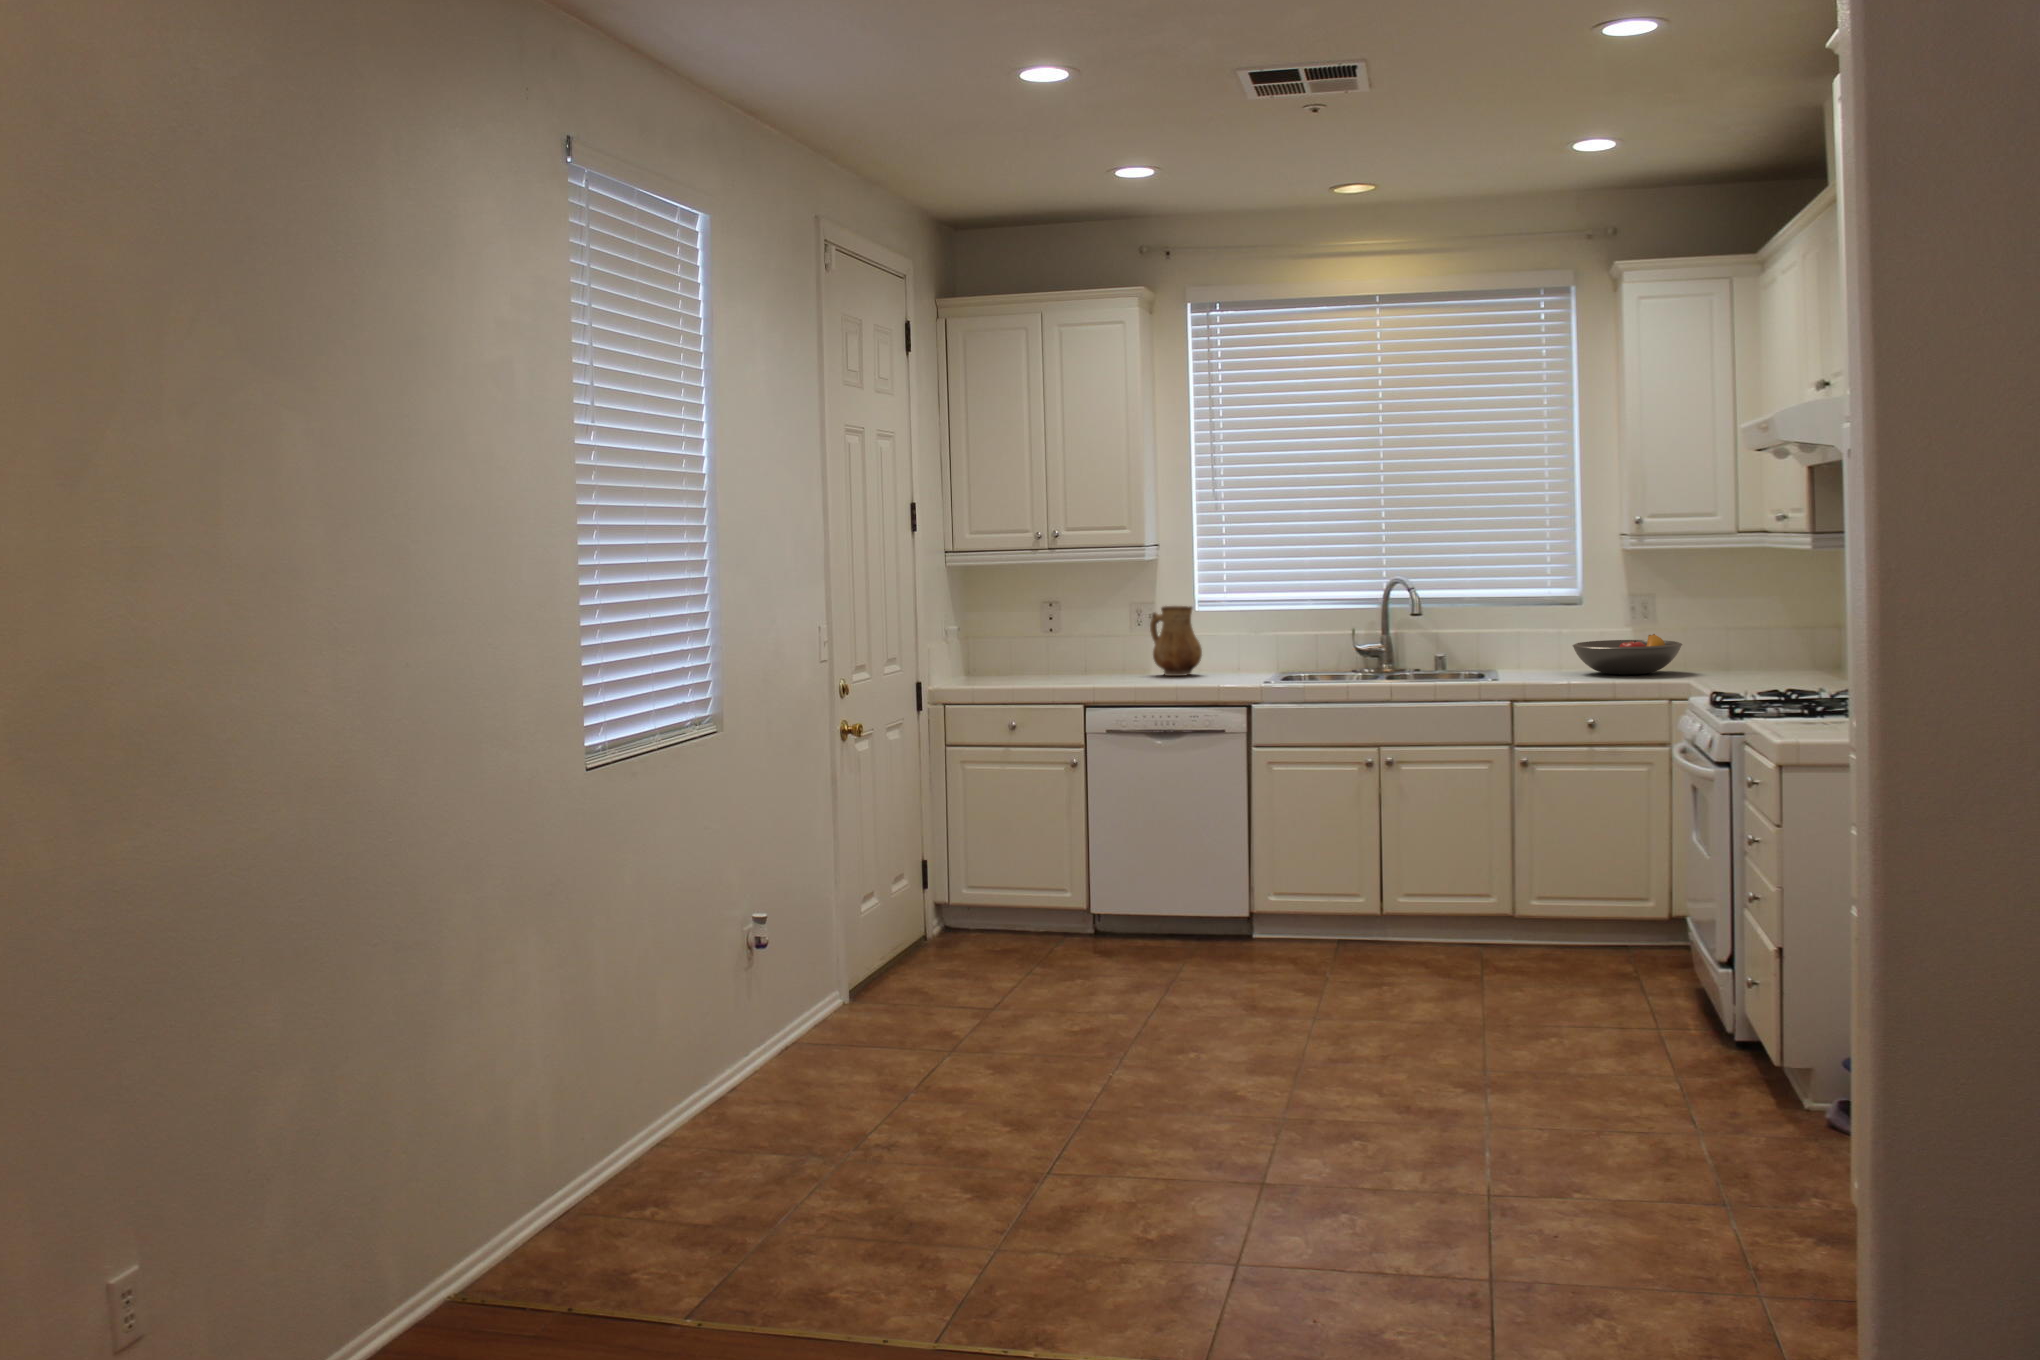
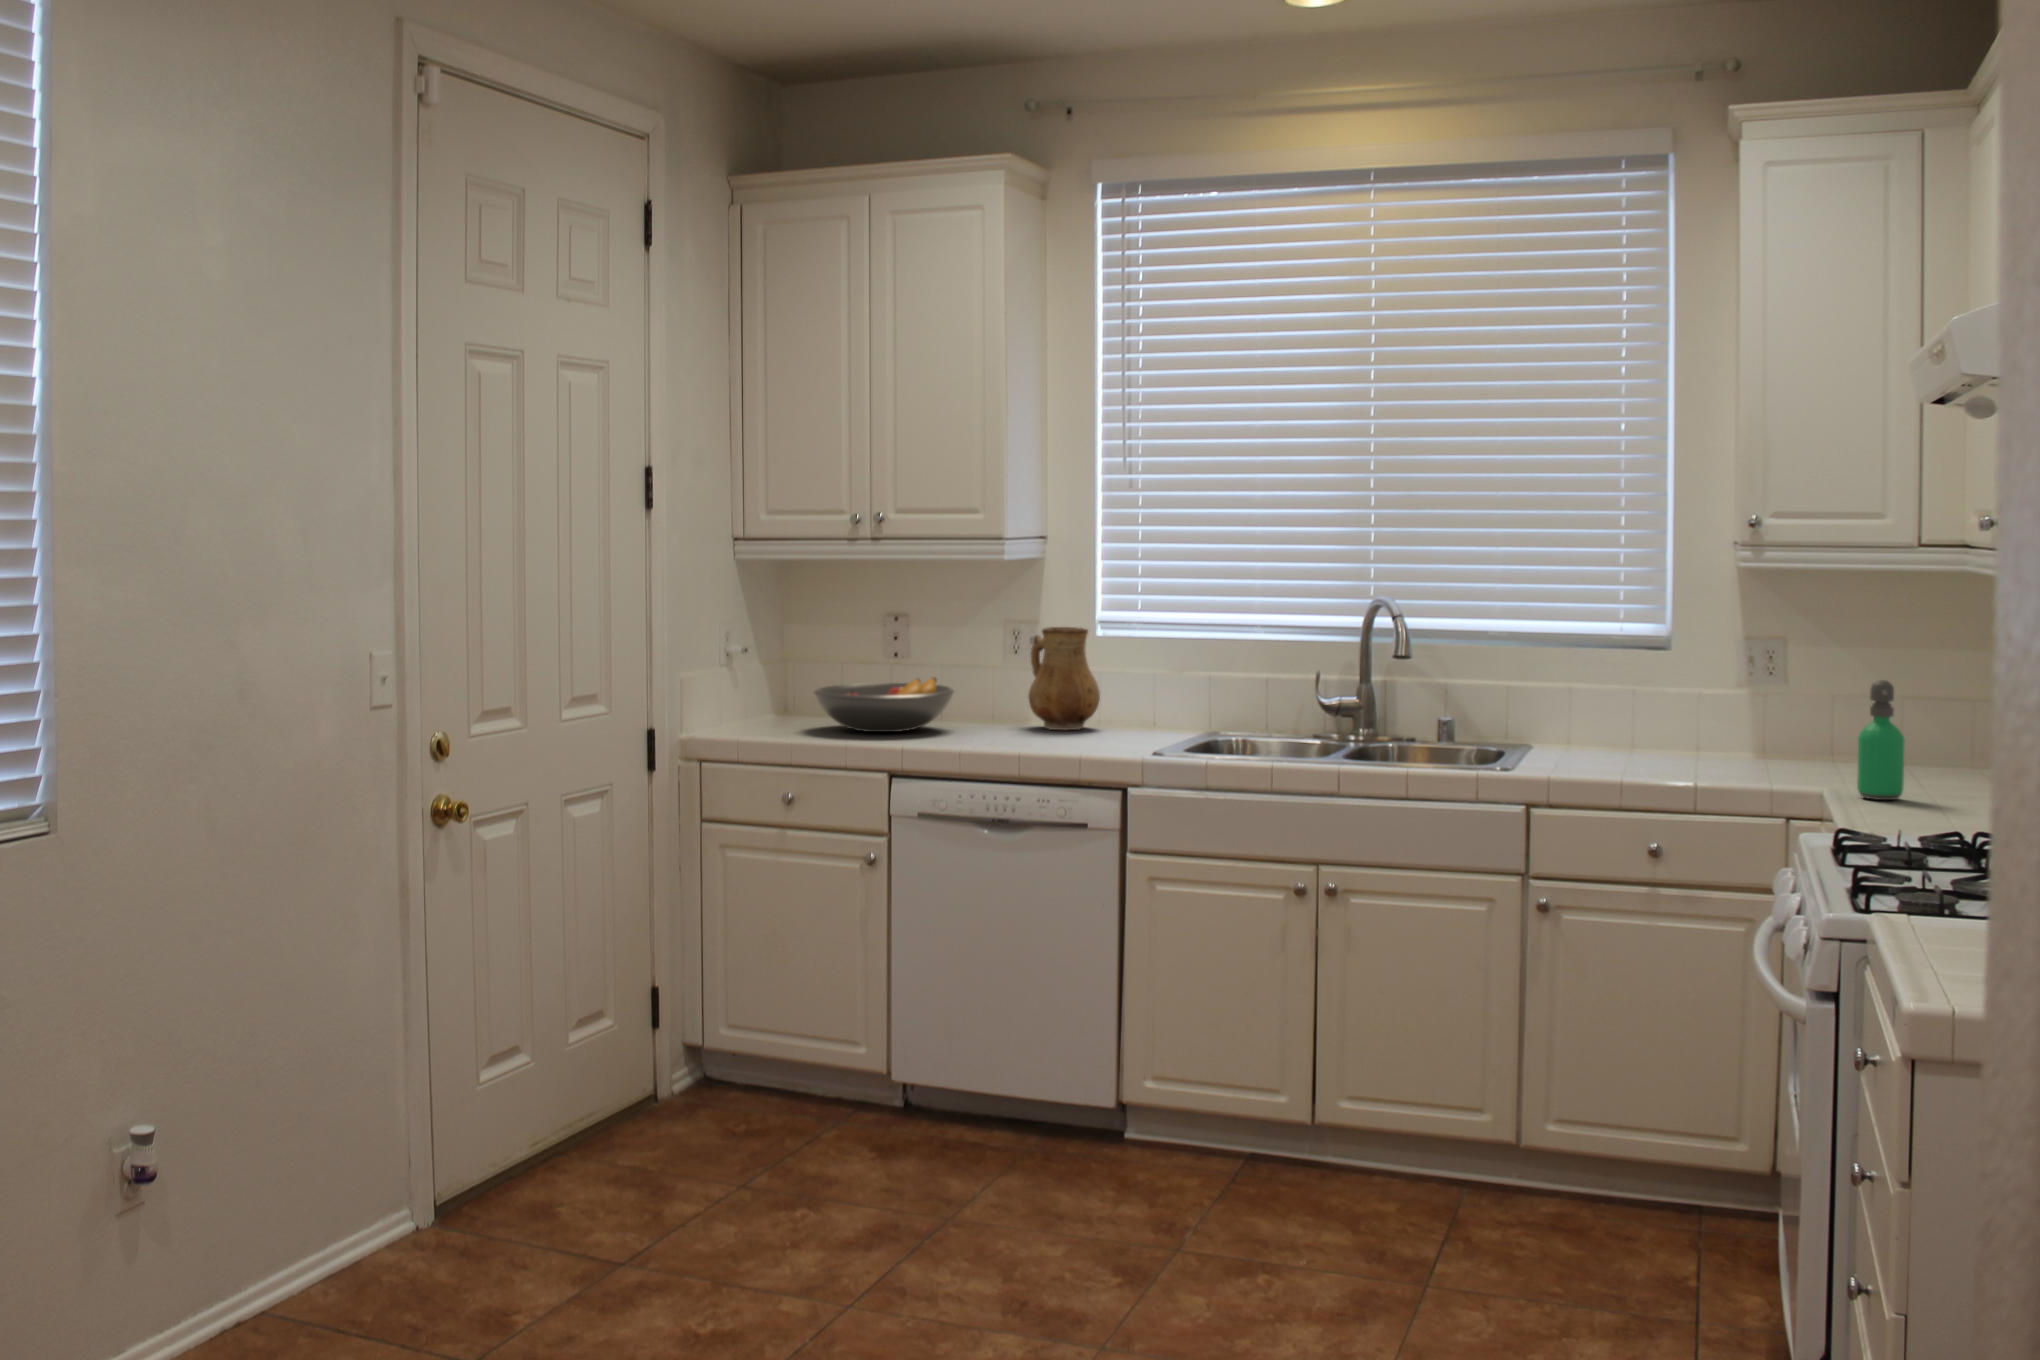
soap dispenser: none [1711,612,1738,684] -> present [1857,680,1905,800]
fruit bowl: present [1572,634,1682,675] -> present [814,677,954,732]

